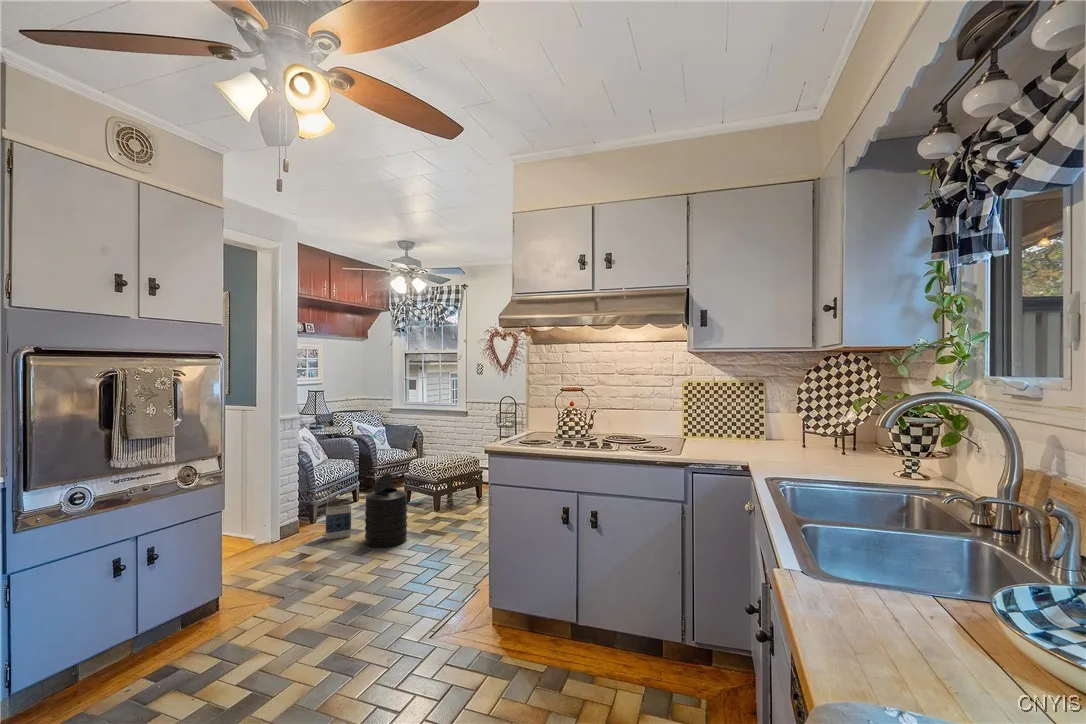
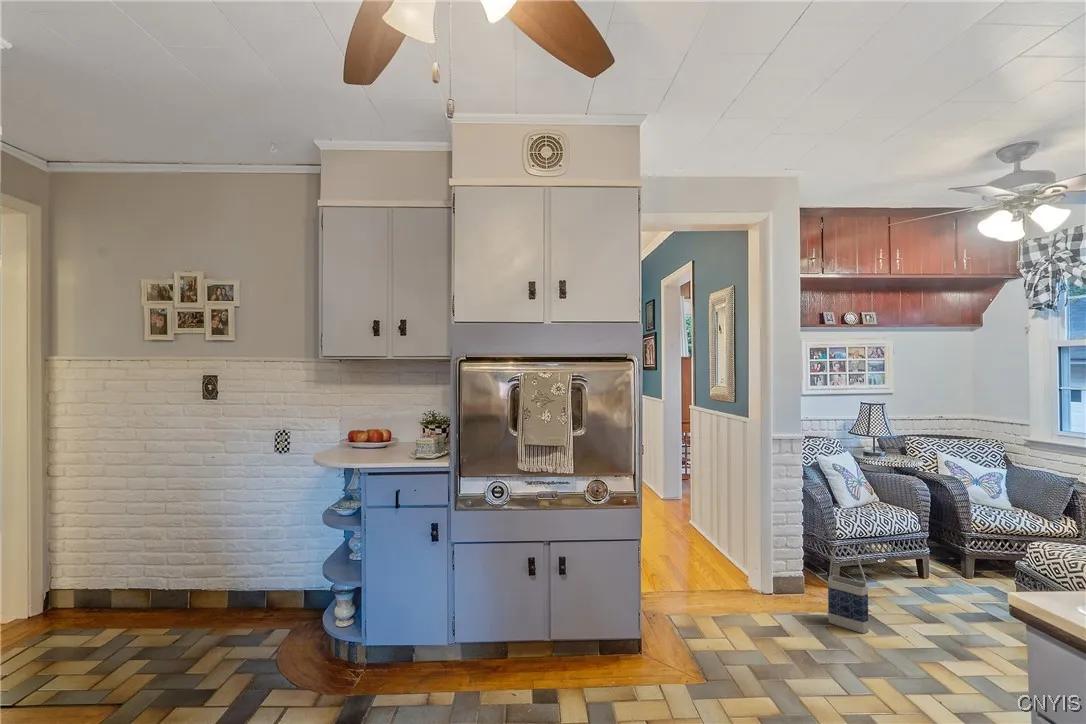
trash can: present [365,474,407,548] -> none [877,555,964,693]

